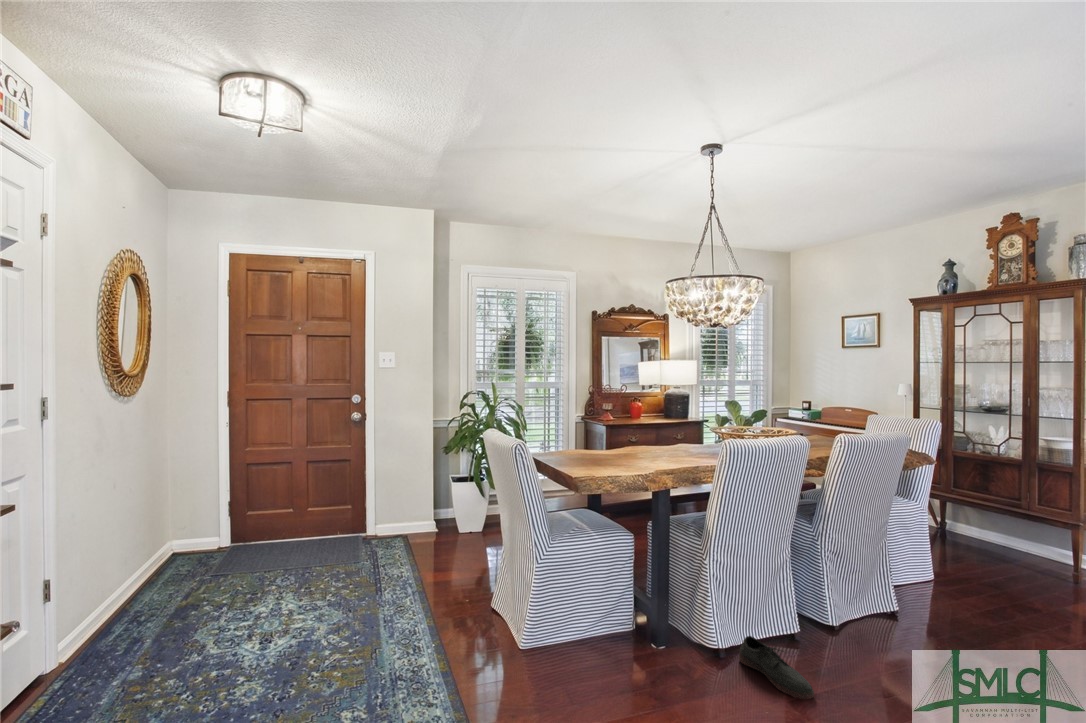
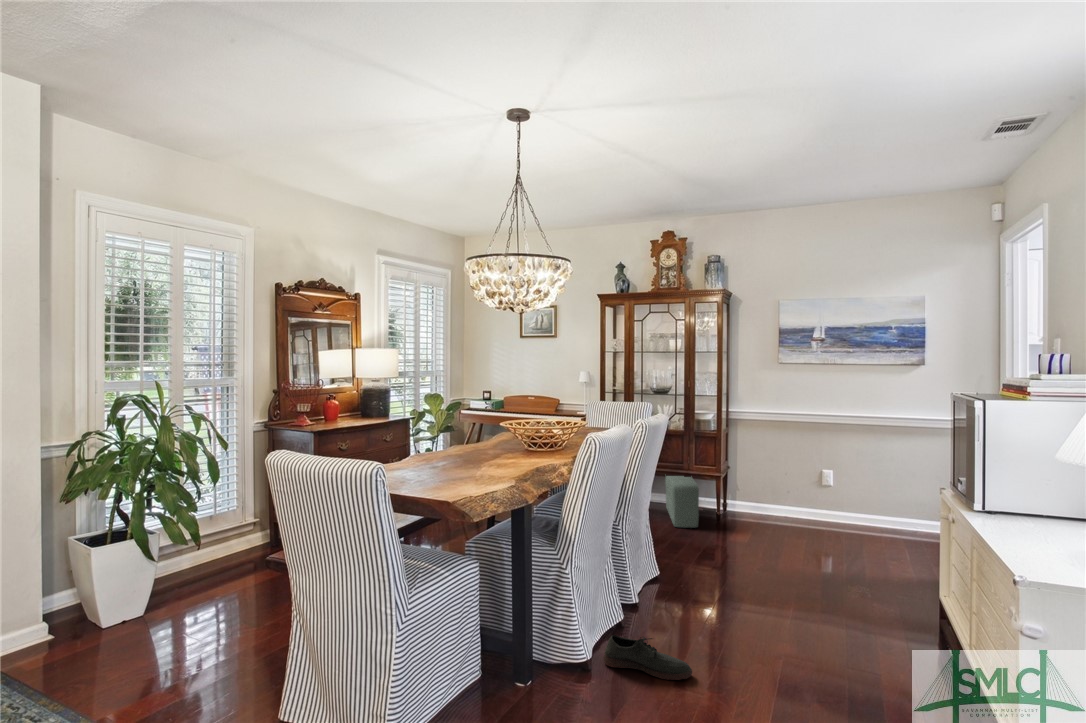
pouf: none [987,508,1042,581] -> present [665,476,699,528]

